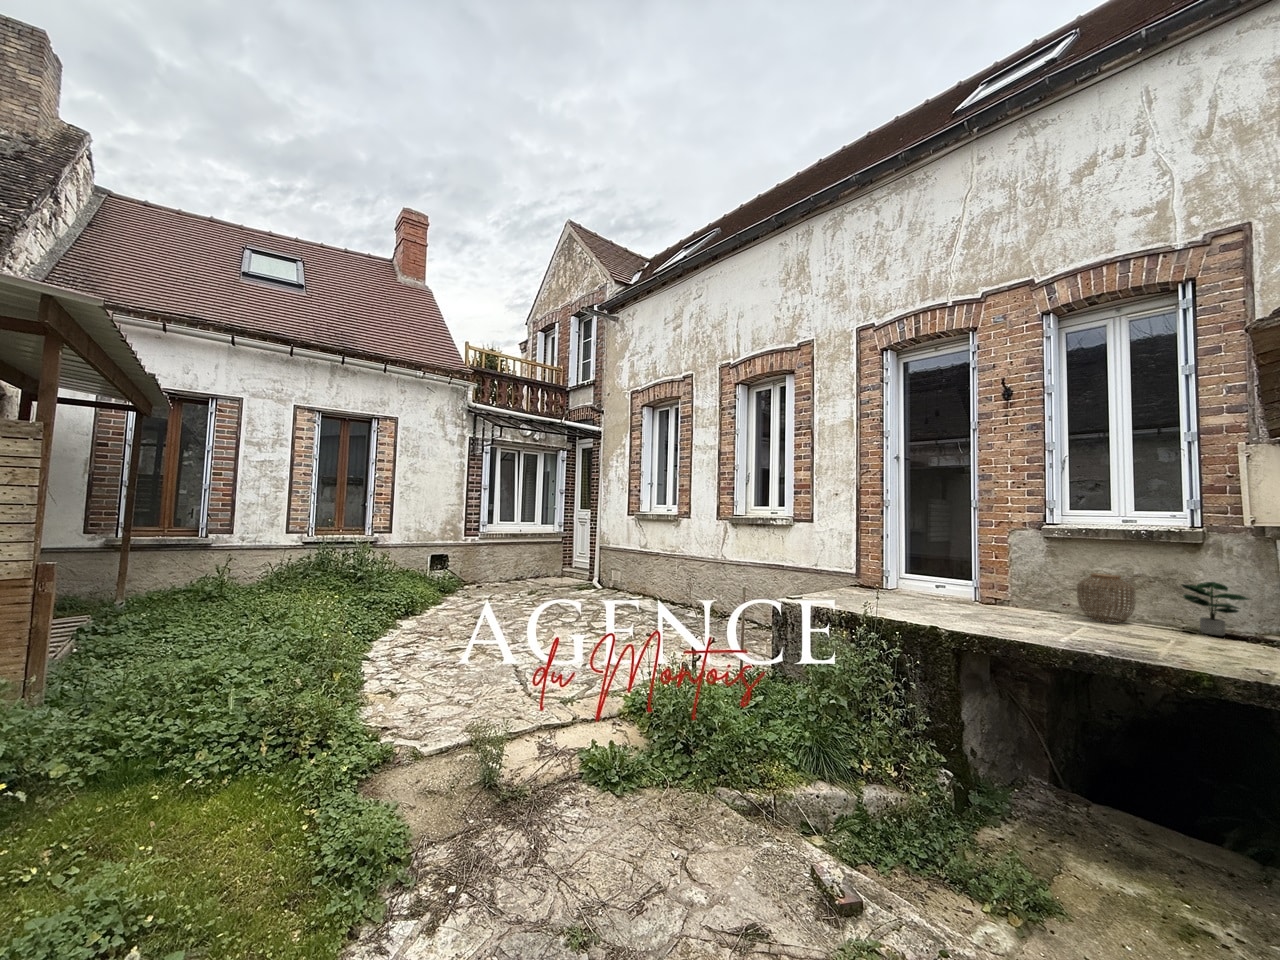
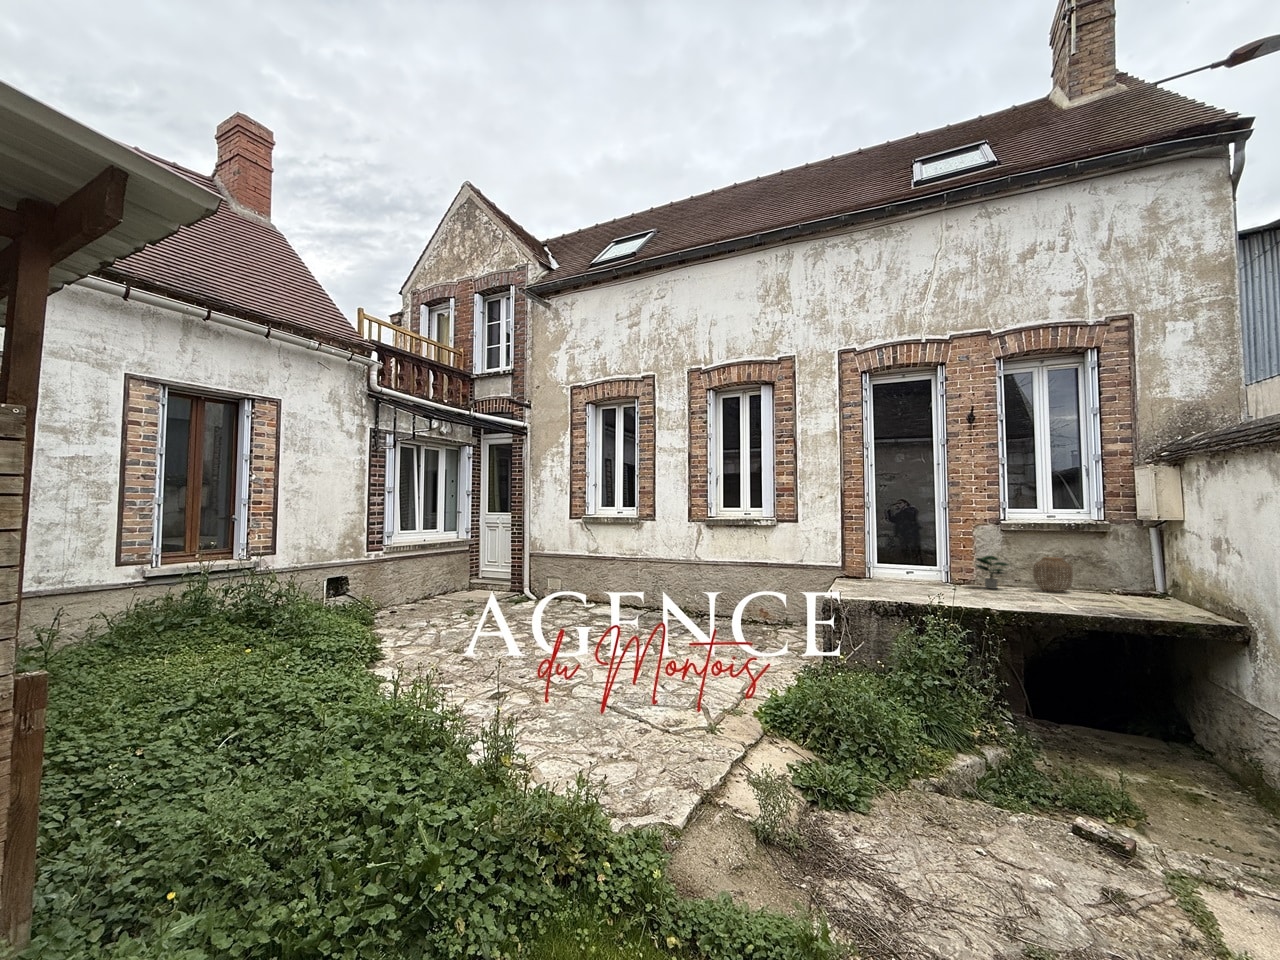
potted plant: present [1182,582,1250,636] -> present [976,556,1009,589]

